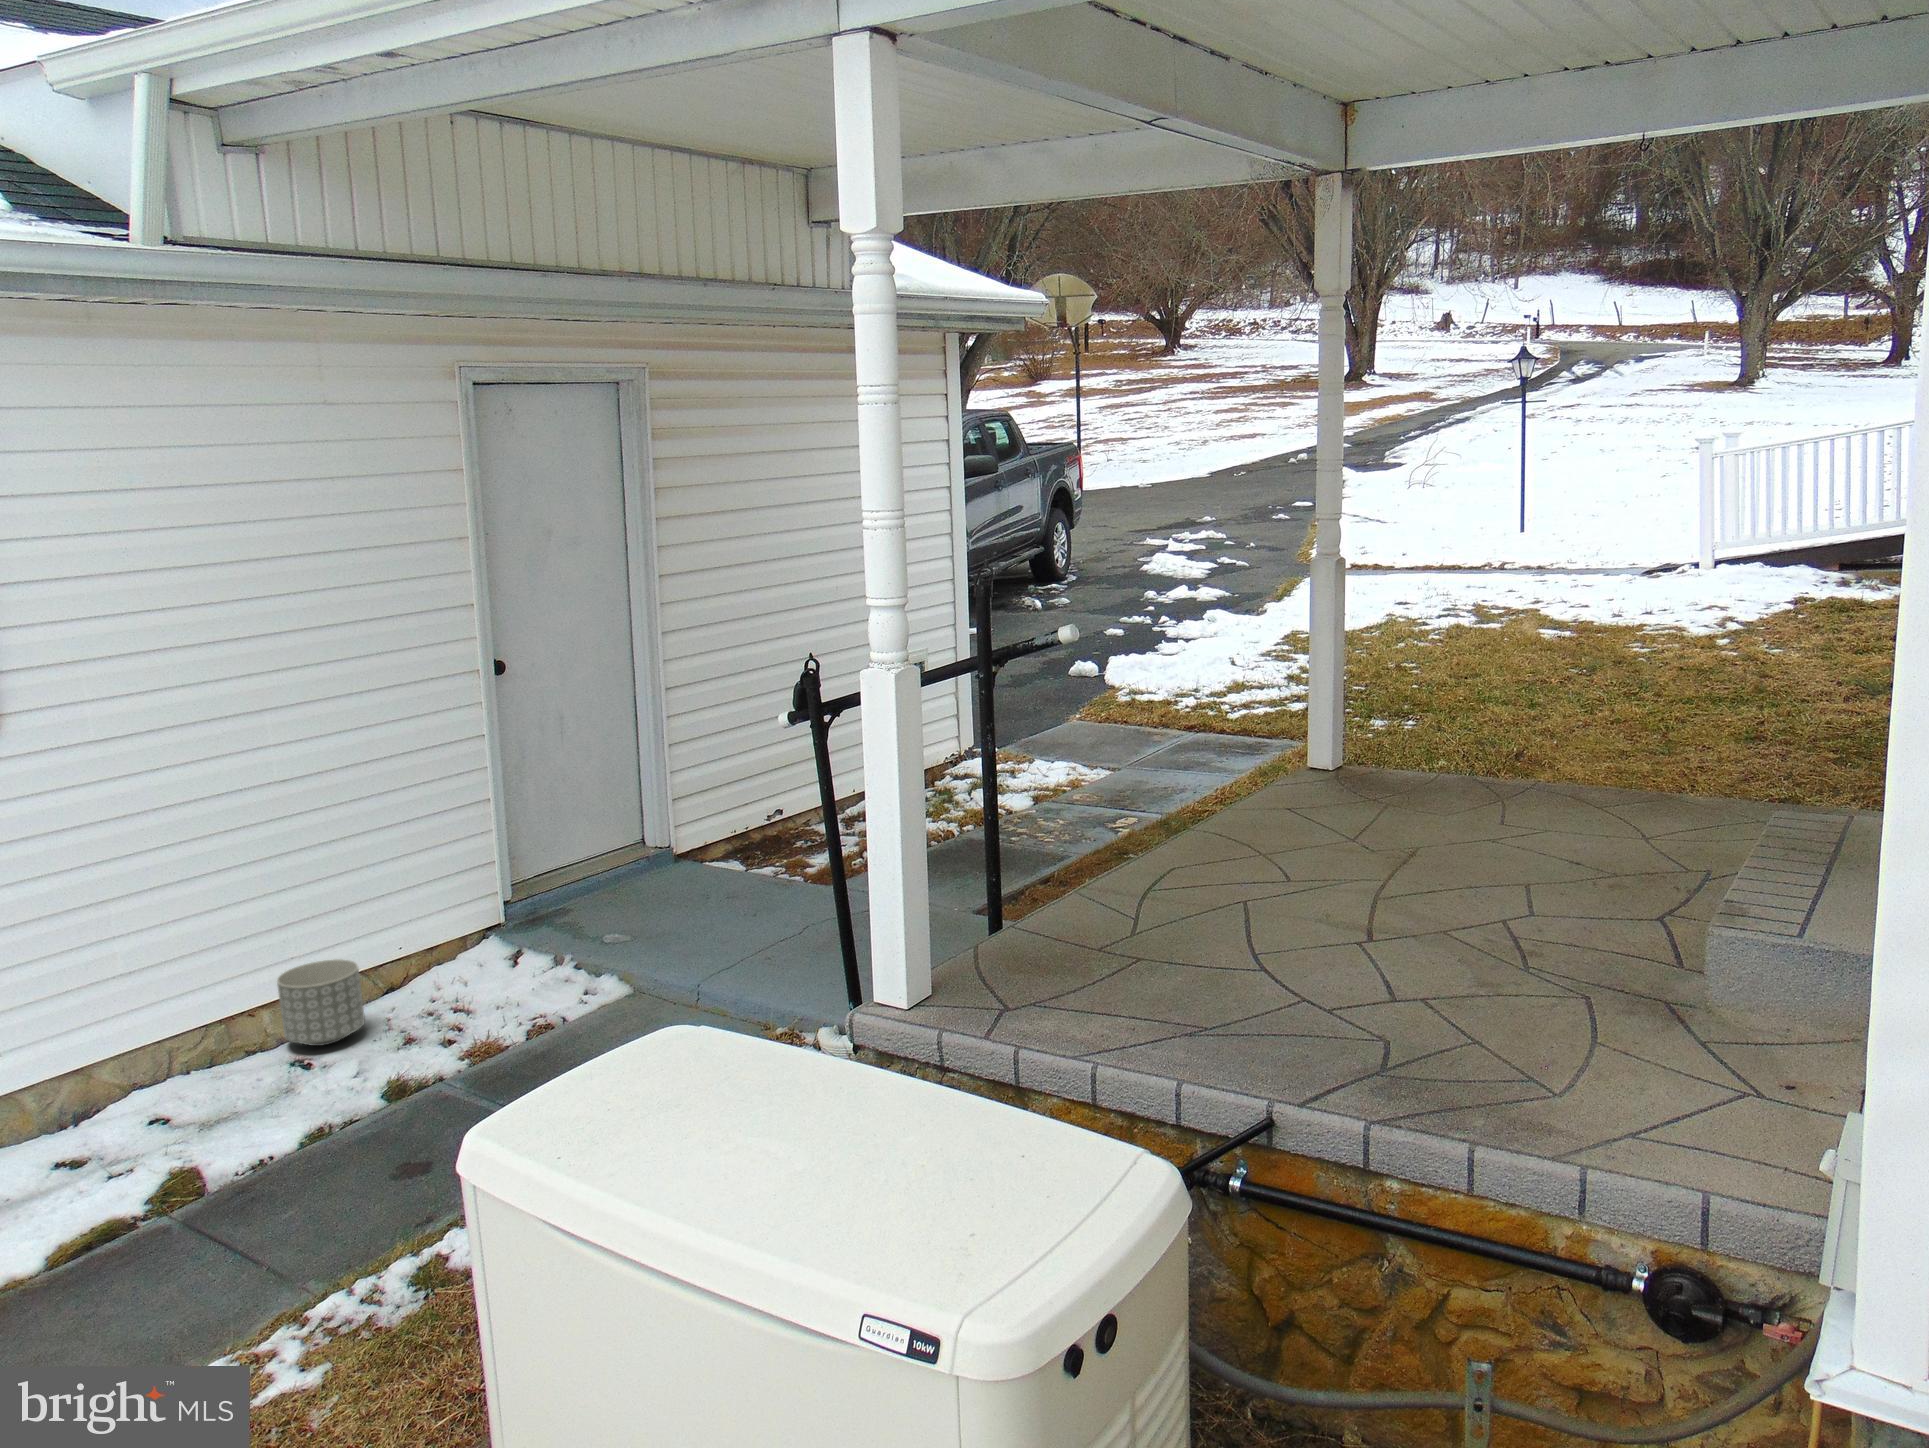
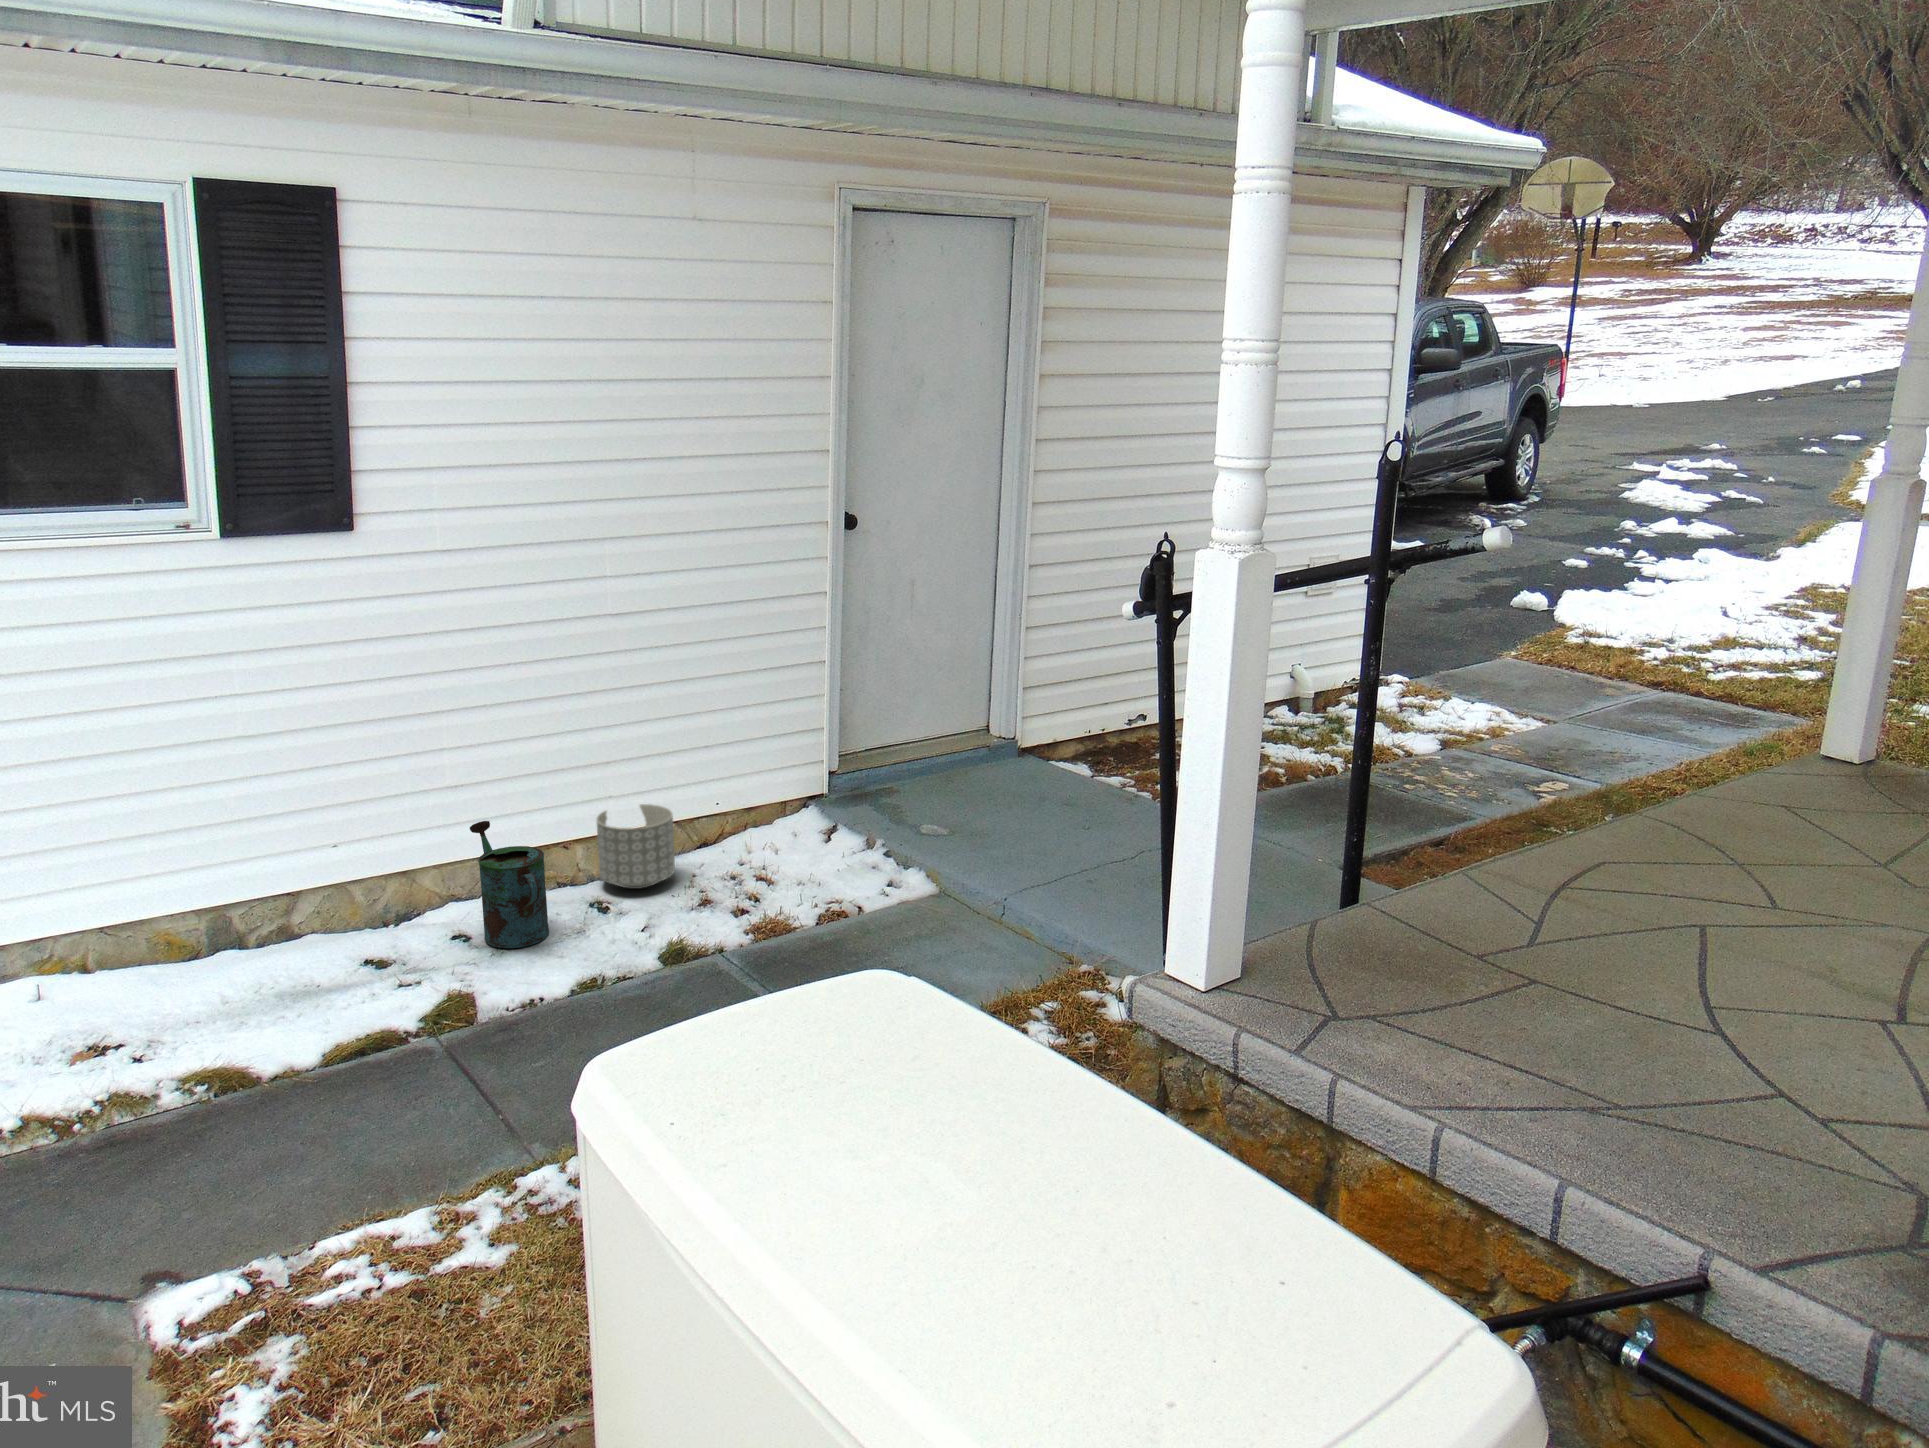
watering can: none [142,1002,248,1124] -> present [470,821,549,948]

